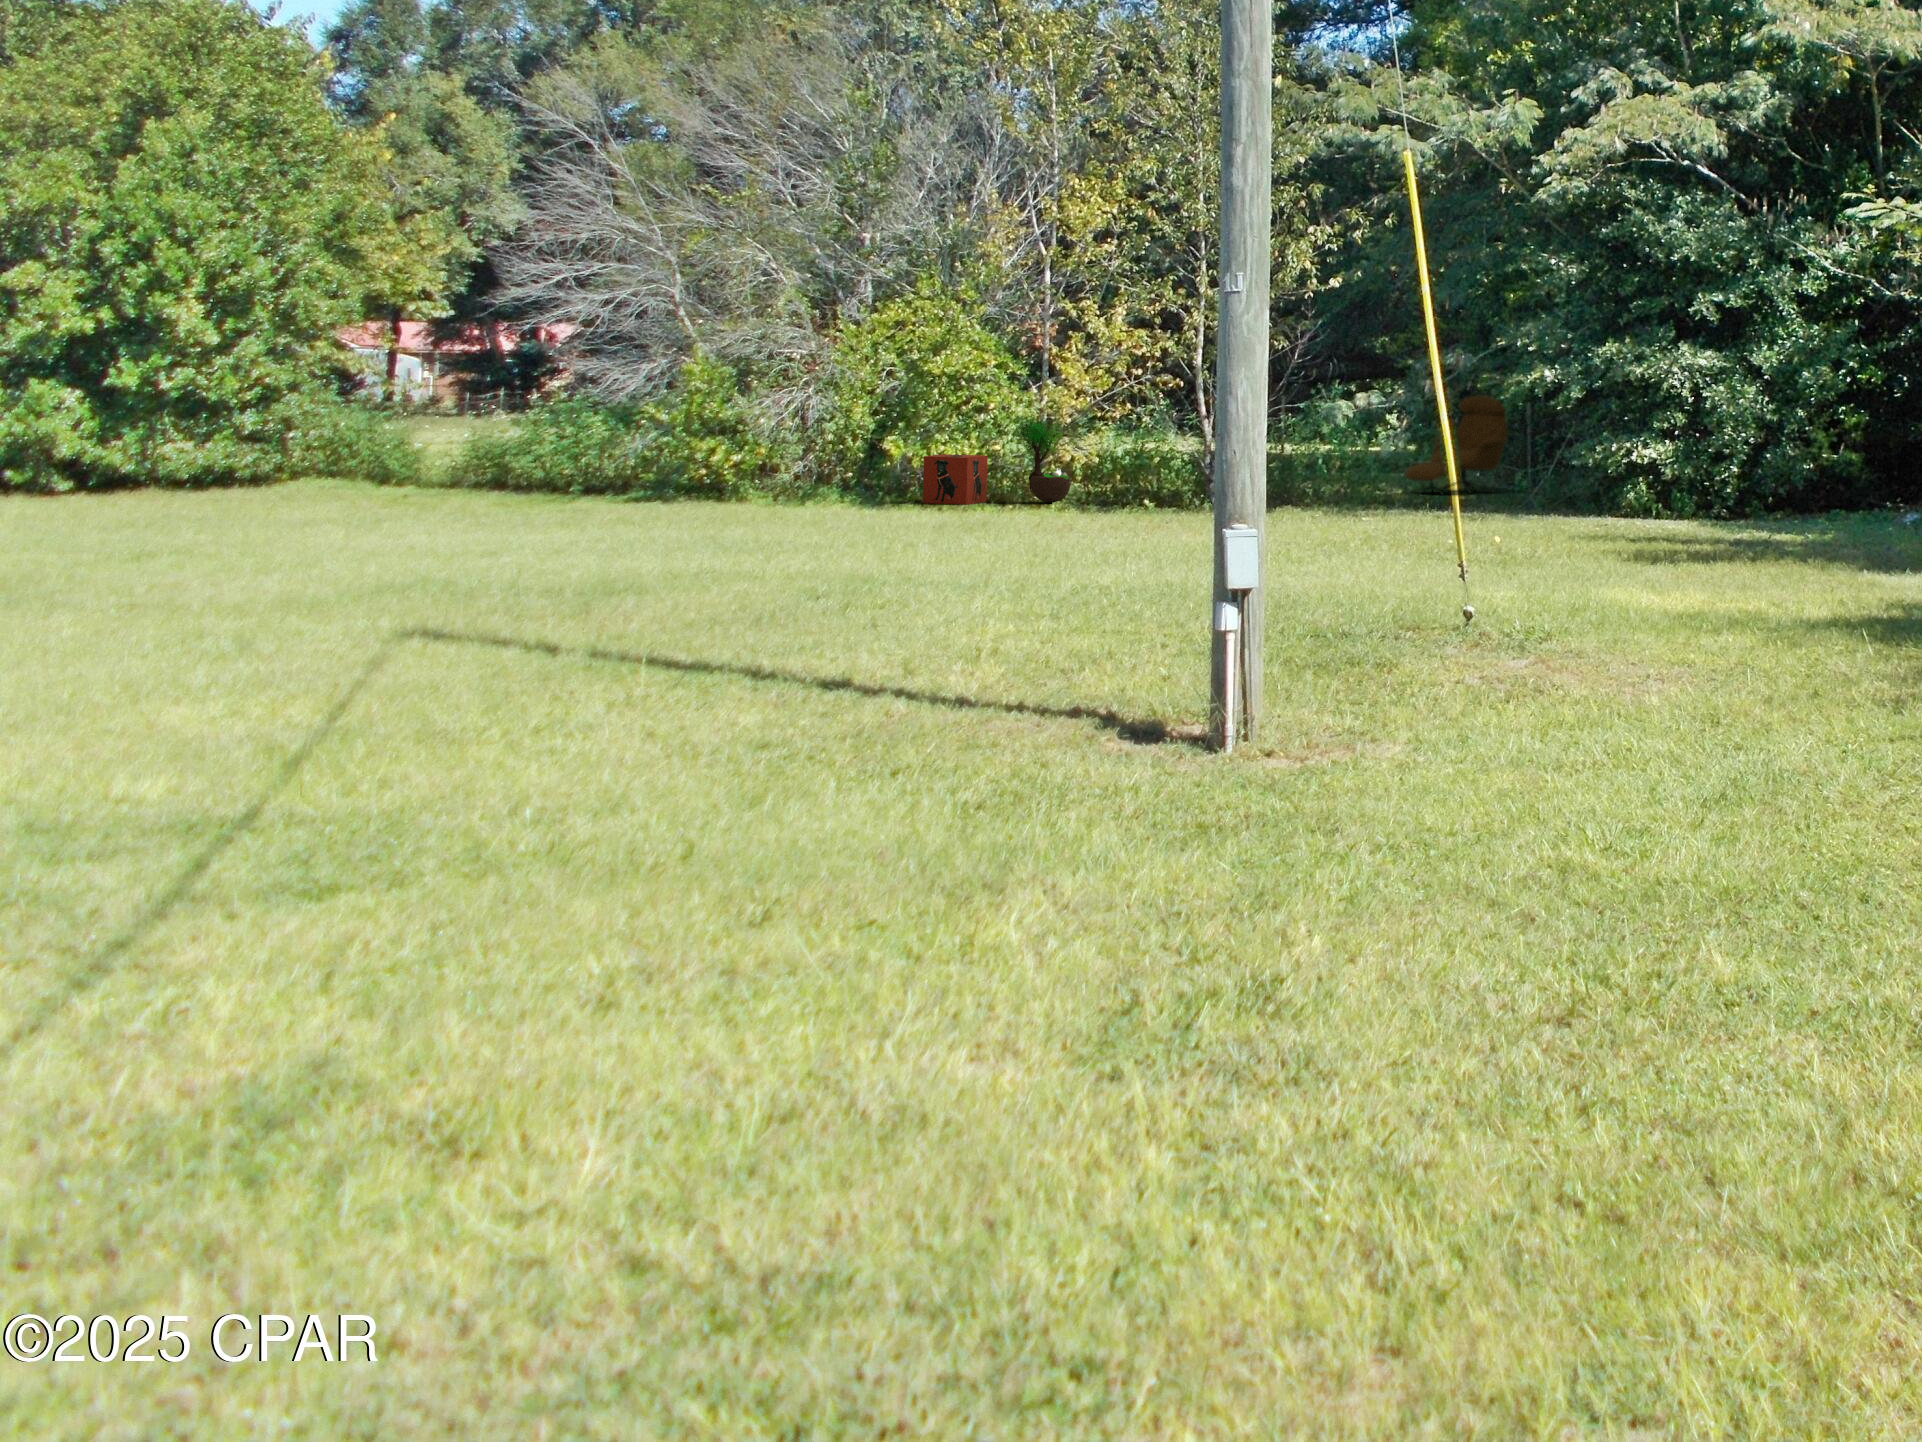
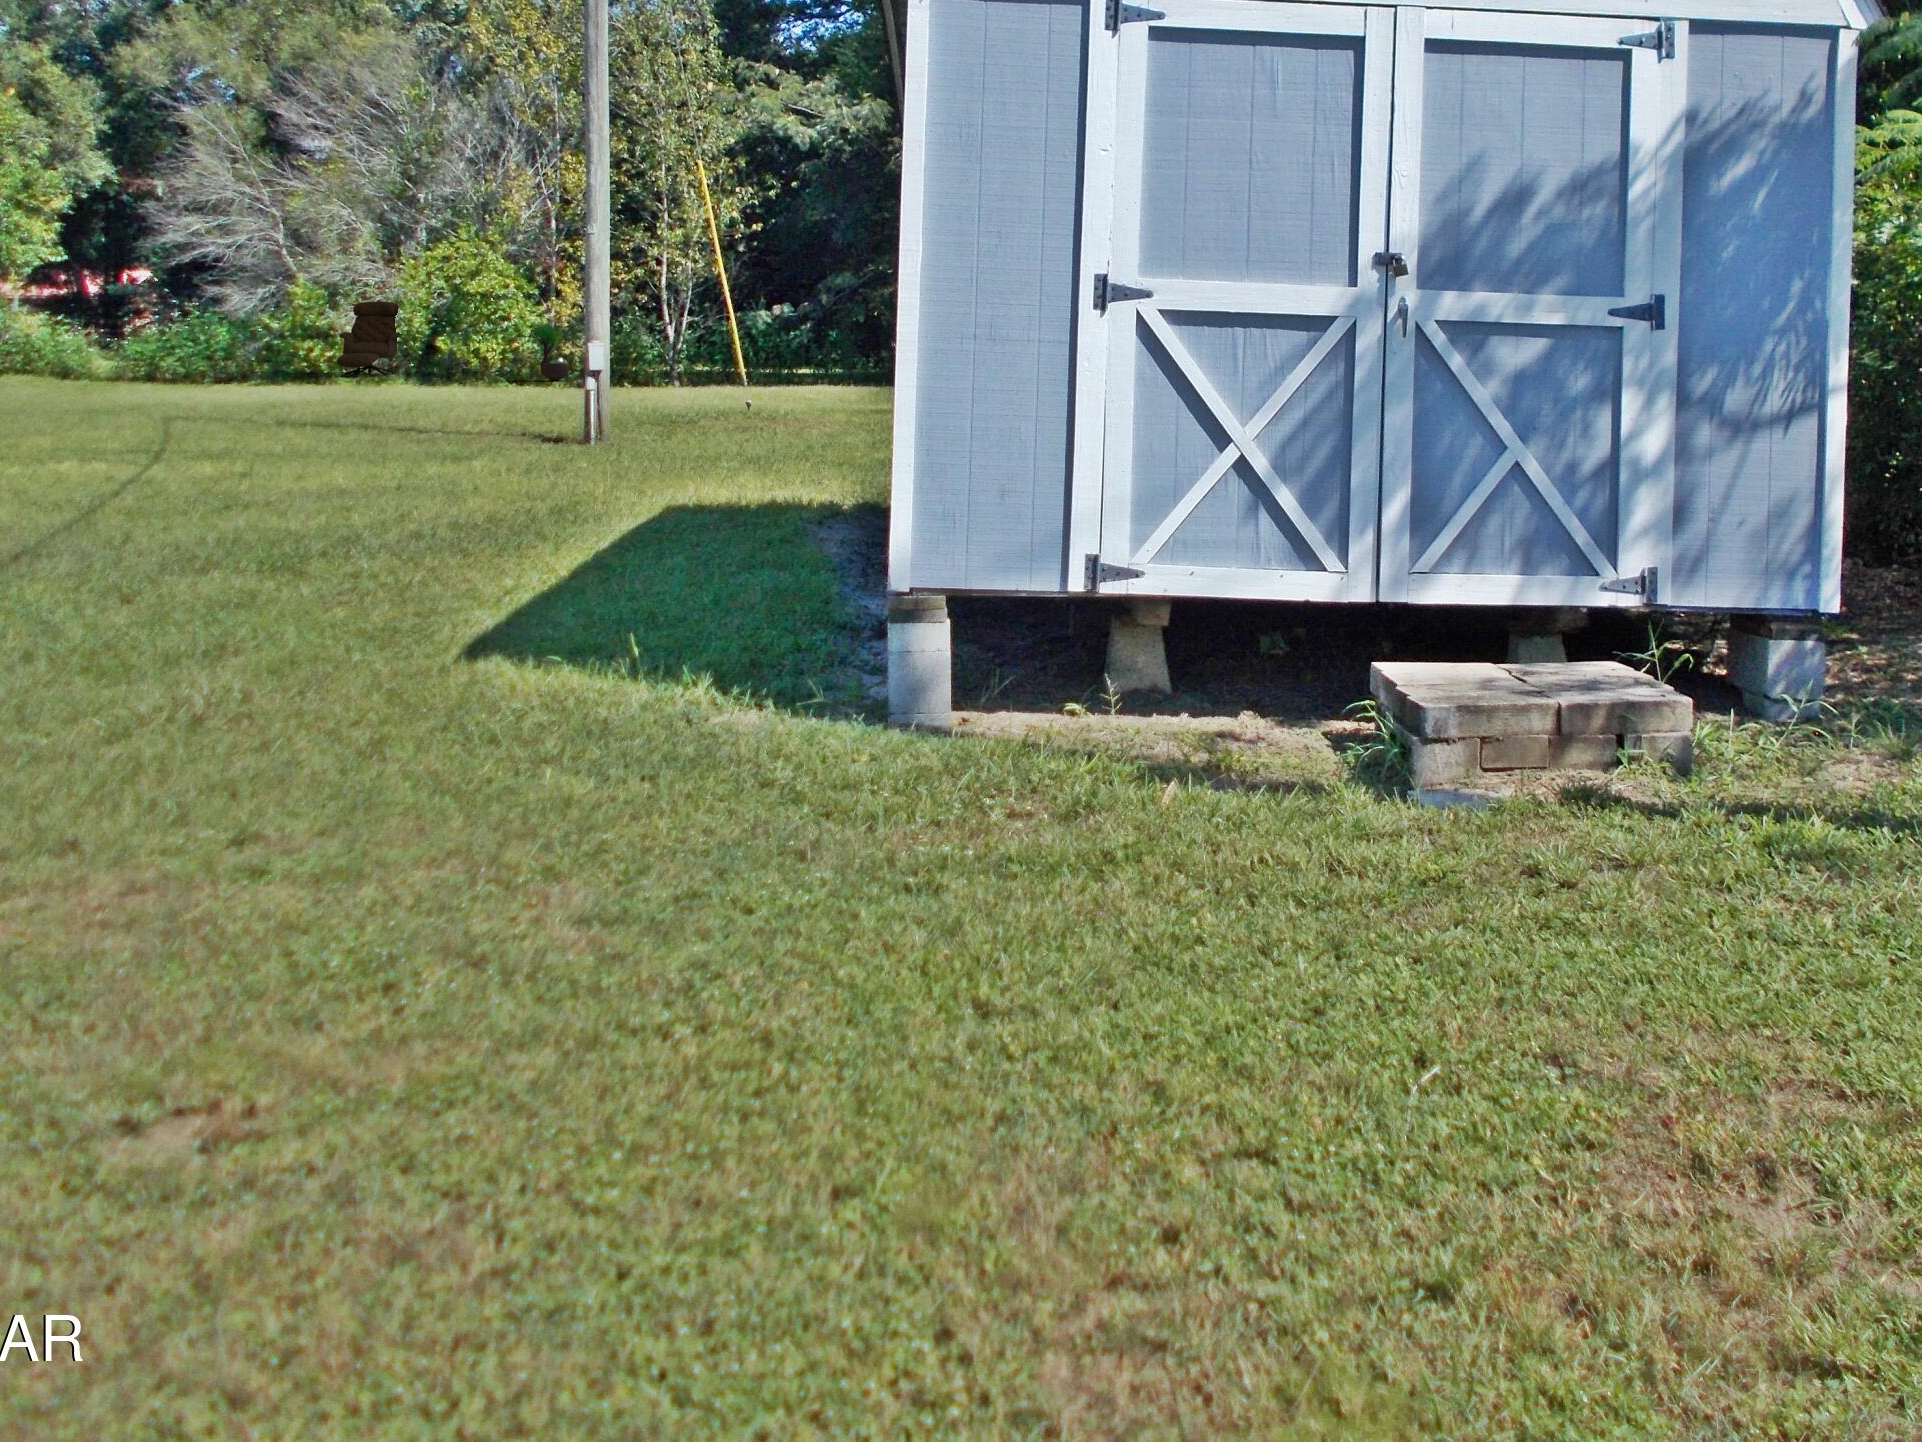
lounge chair: present [1405,396,1507,493] -> present [337,301,401,378]
storage box: present [922,454,987,505] -> none [466,349,511,382]

